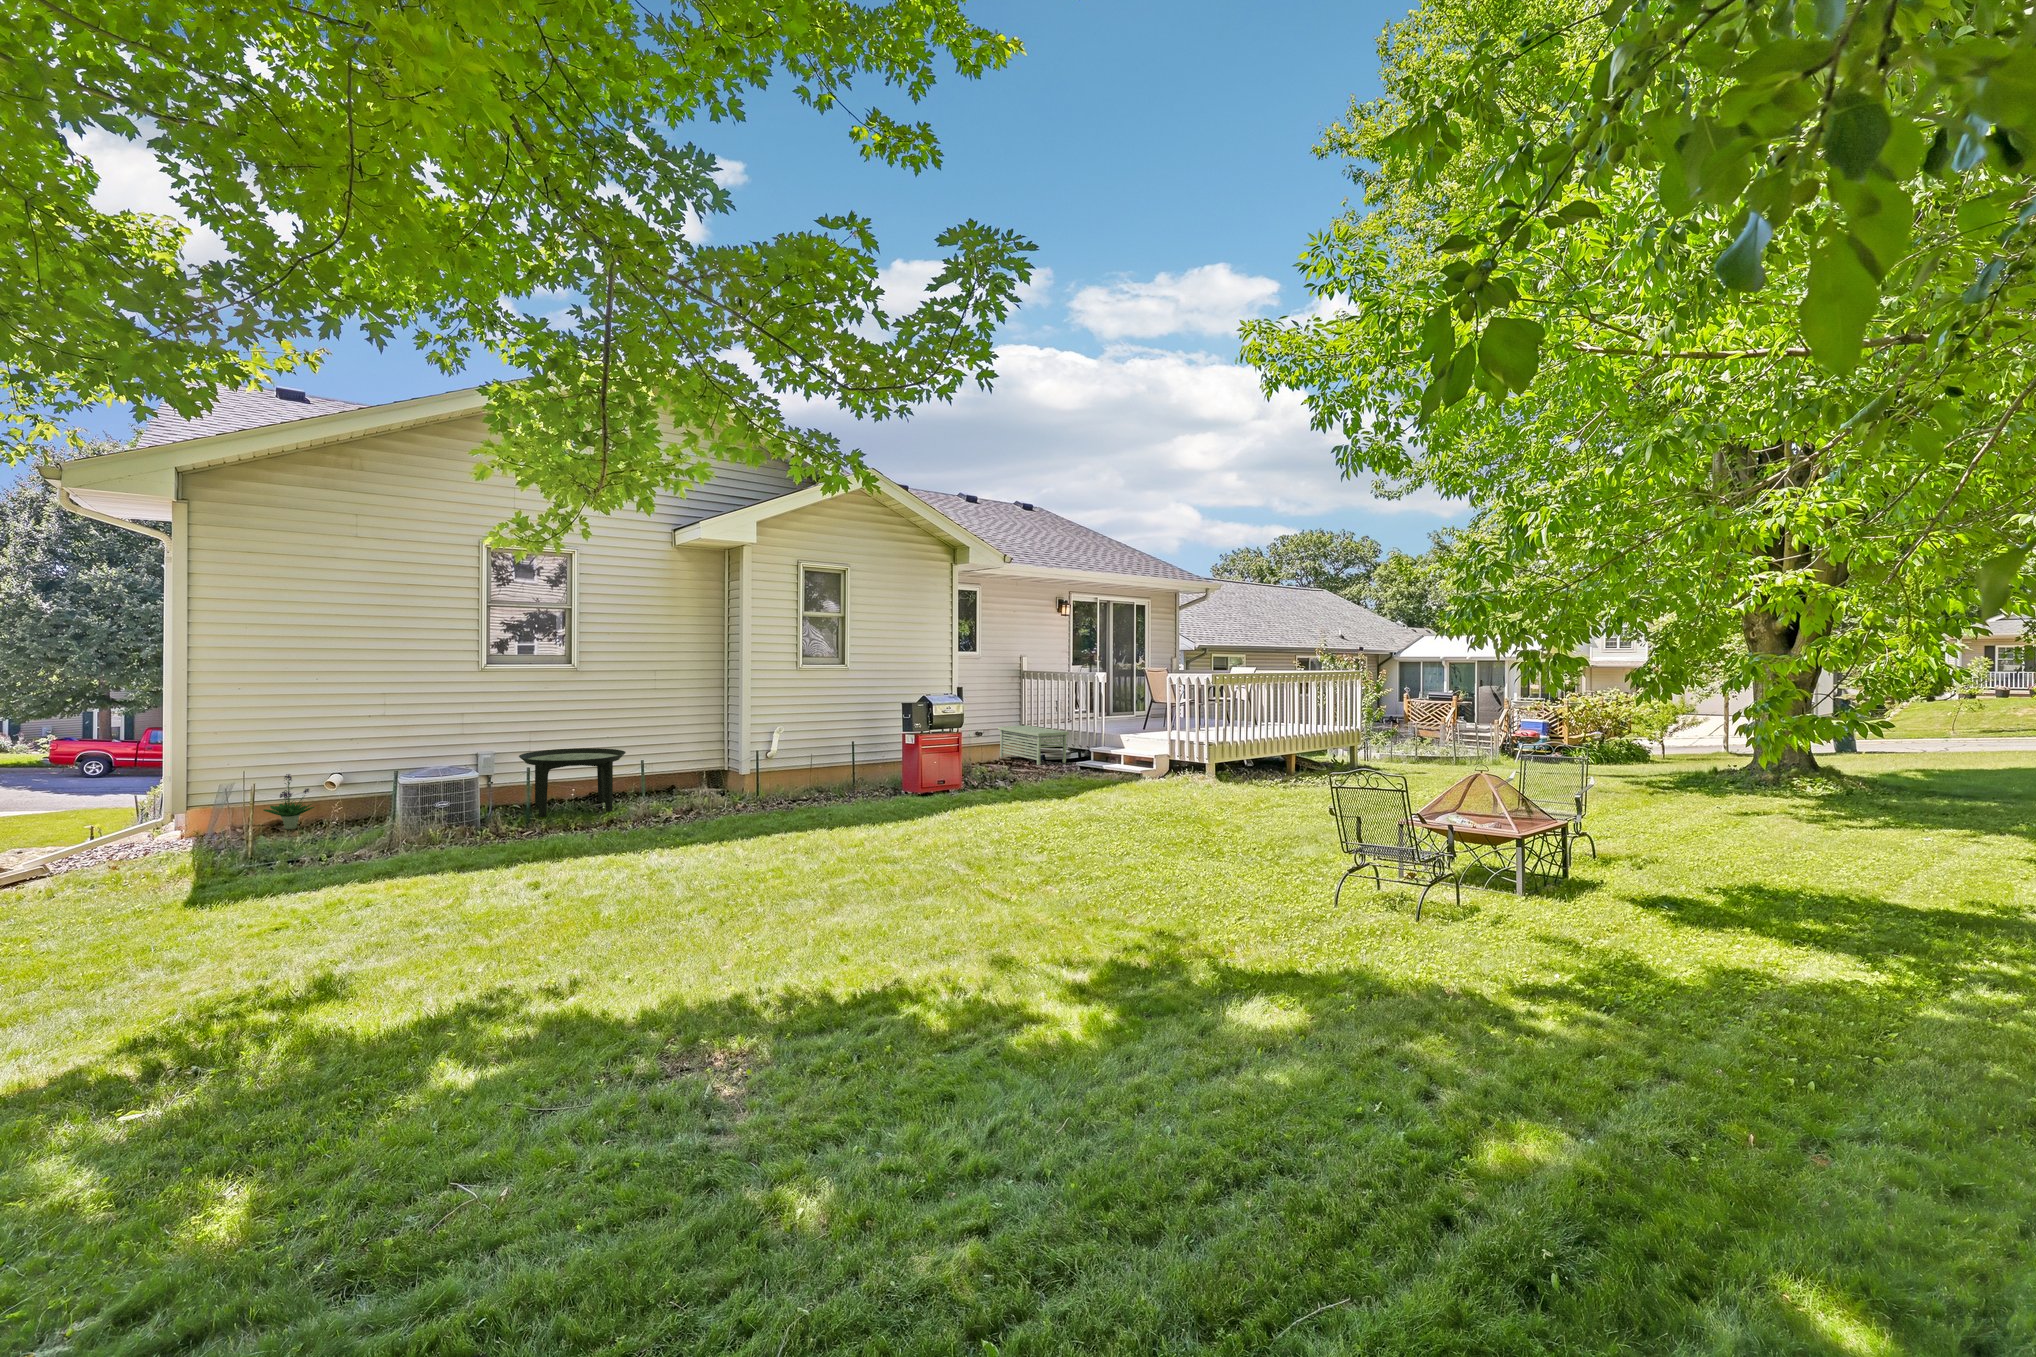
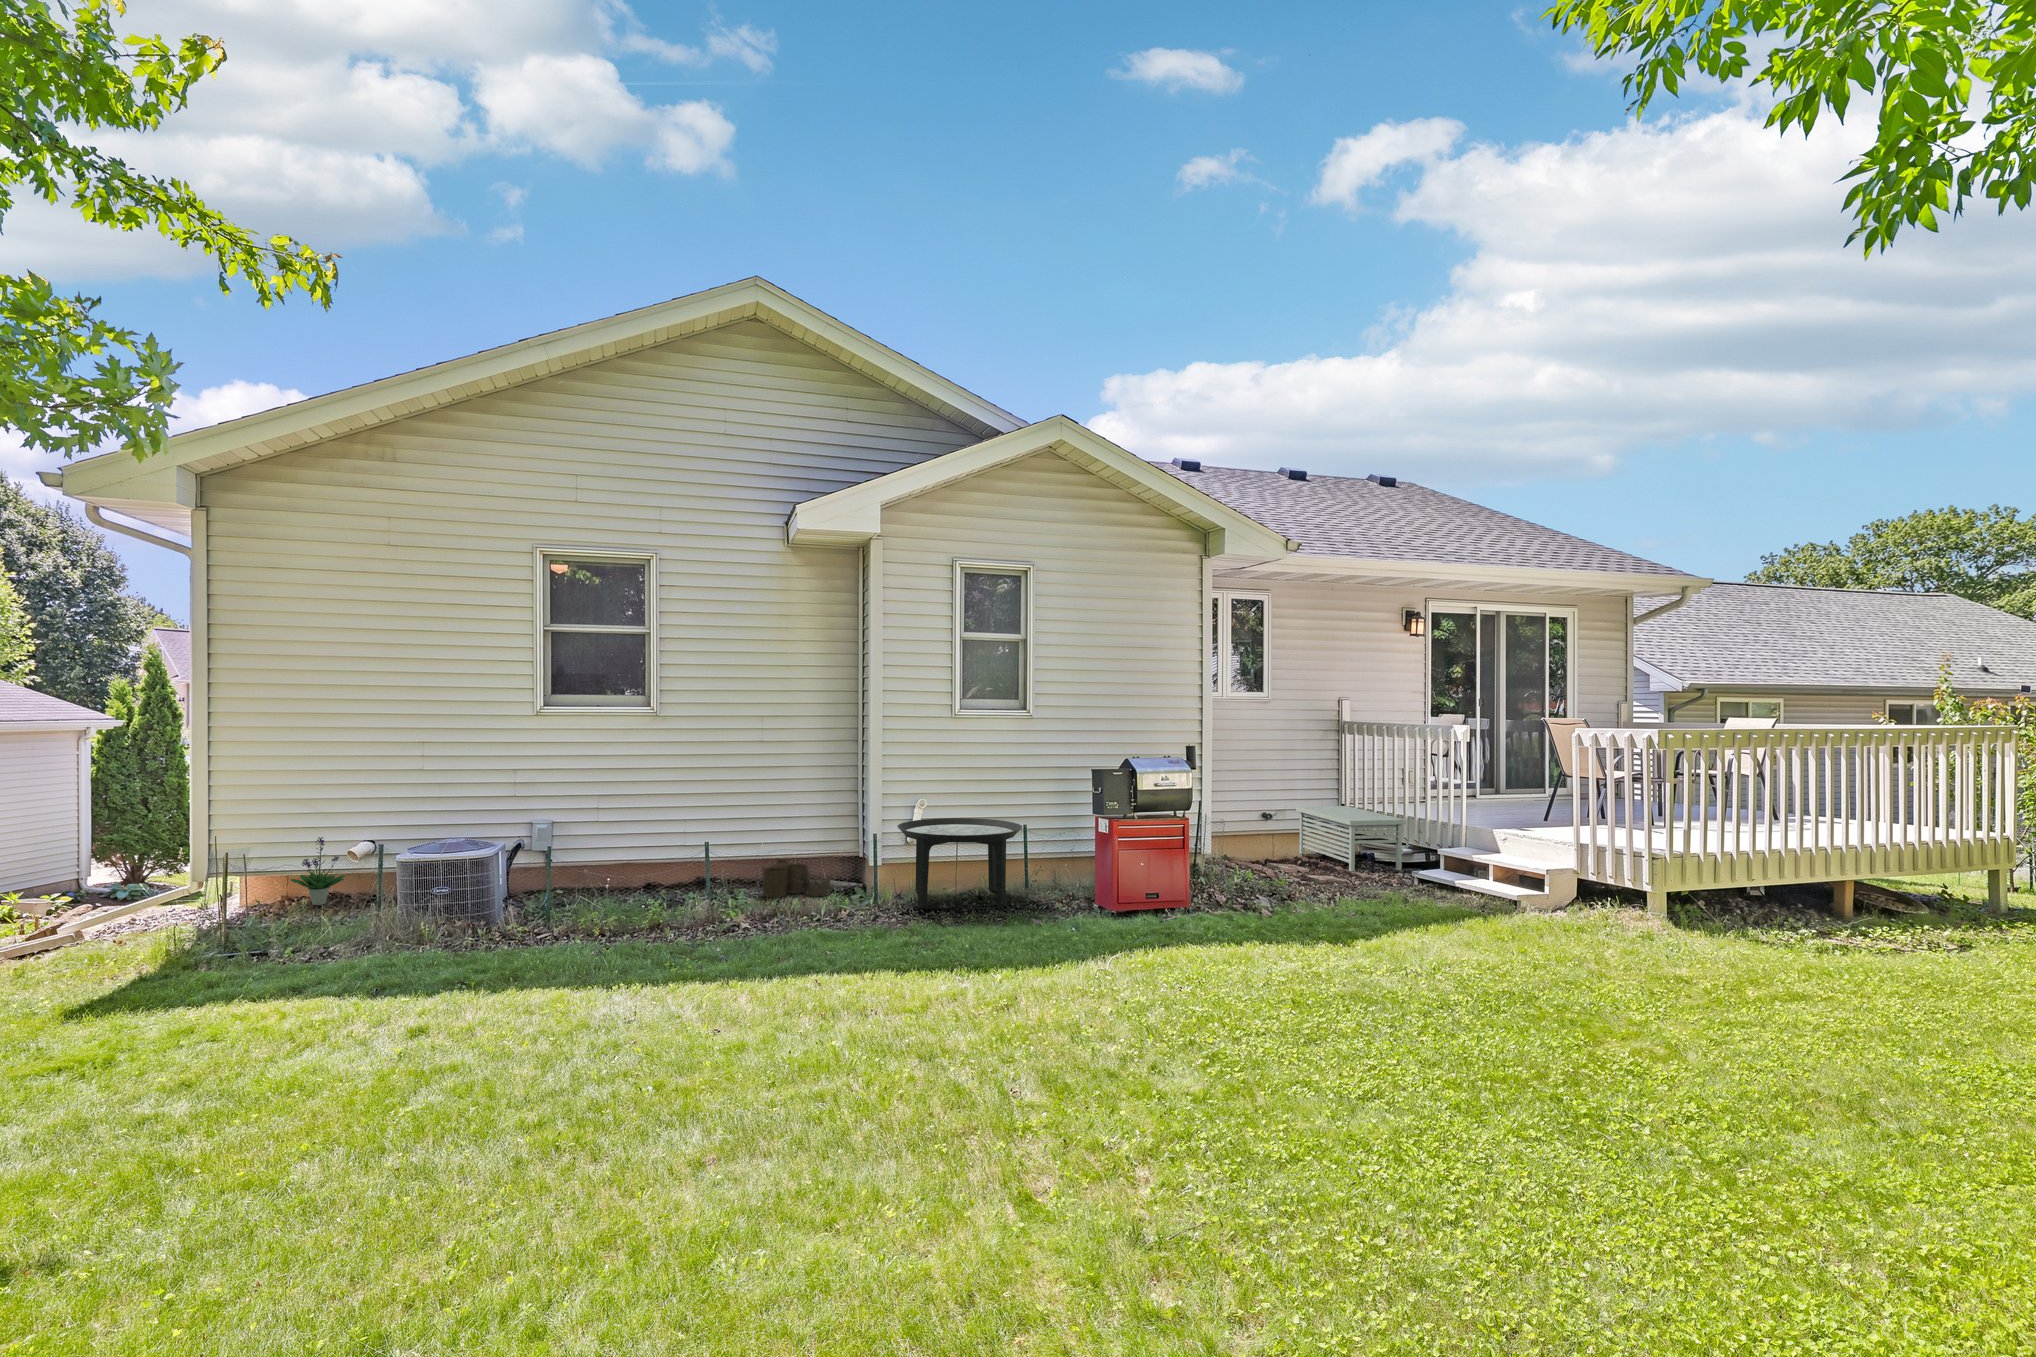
round table: present [519,748,626,817] -> present [897,818,1022,908]
woven basket: none [662,774,719,801] -> present [762,858,831,898]

